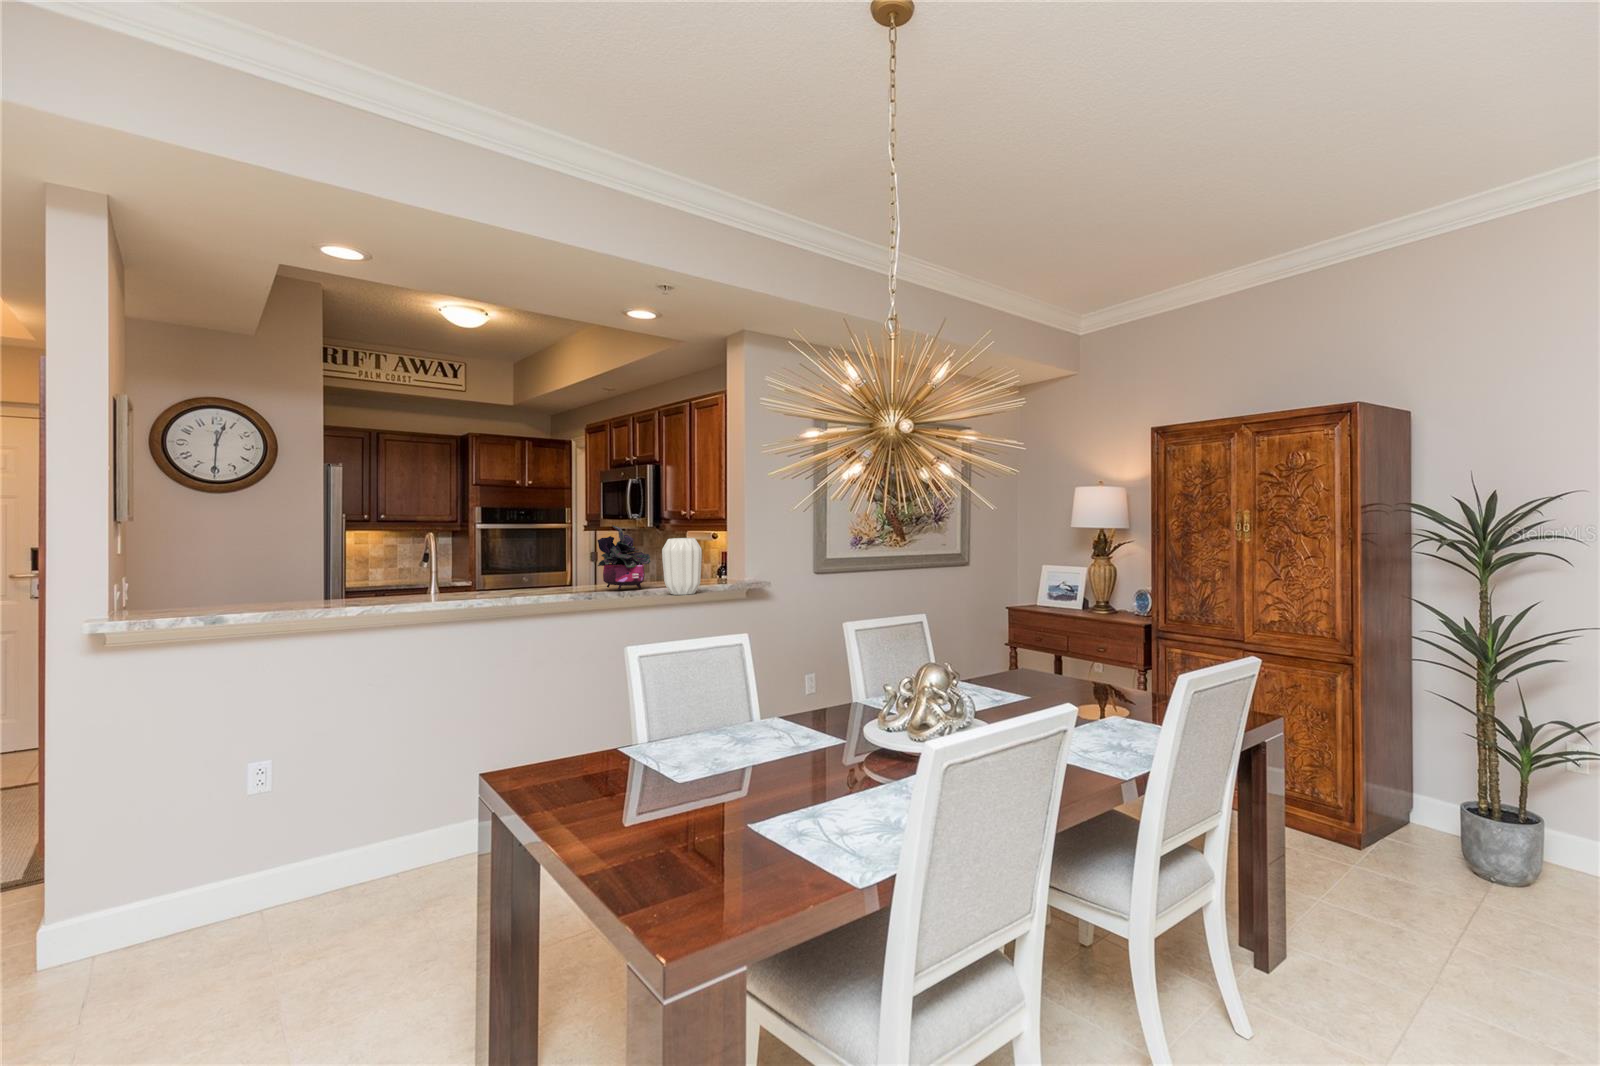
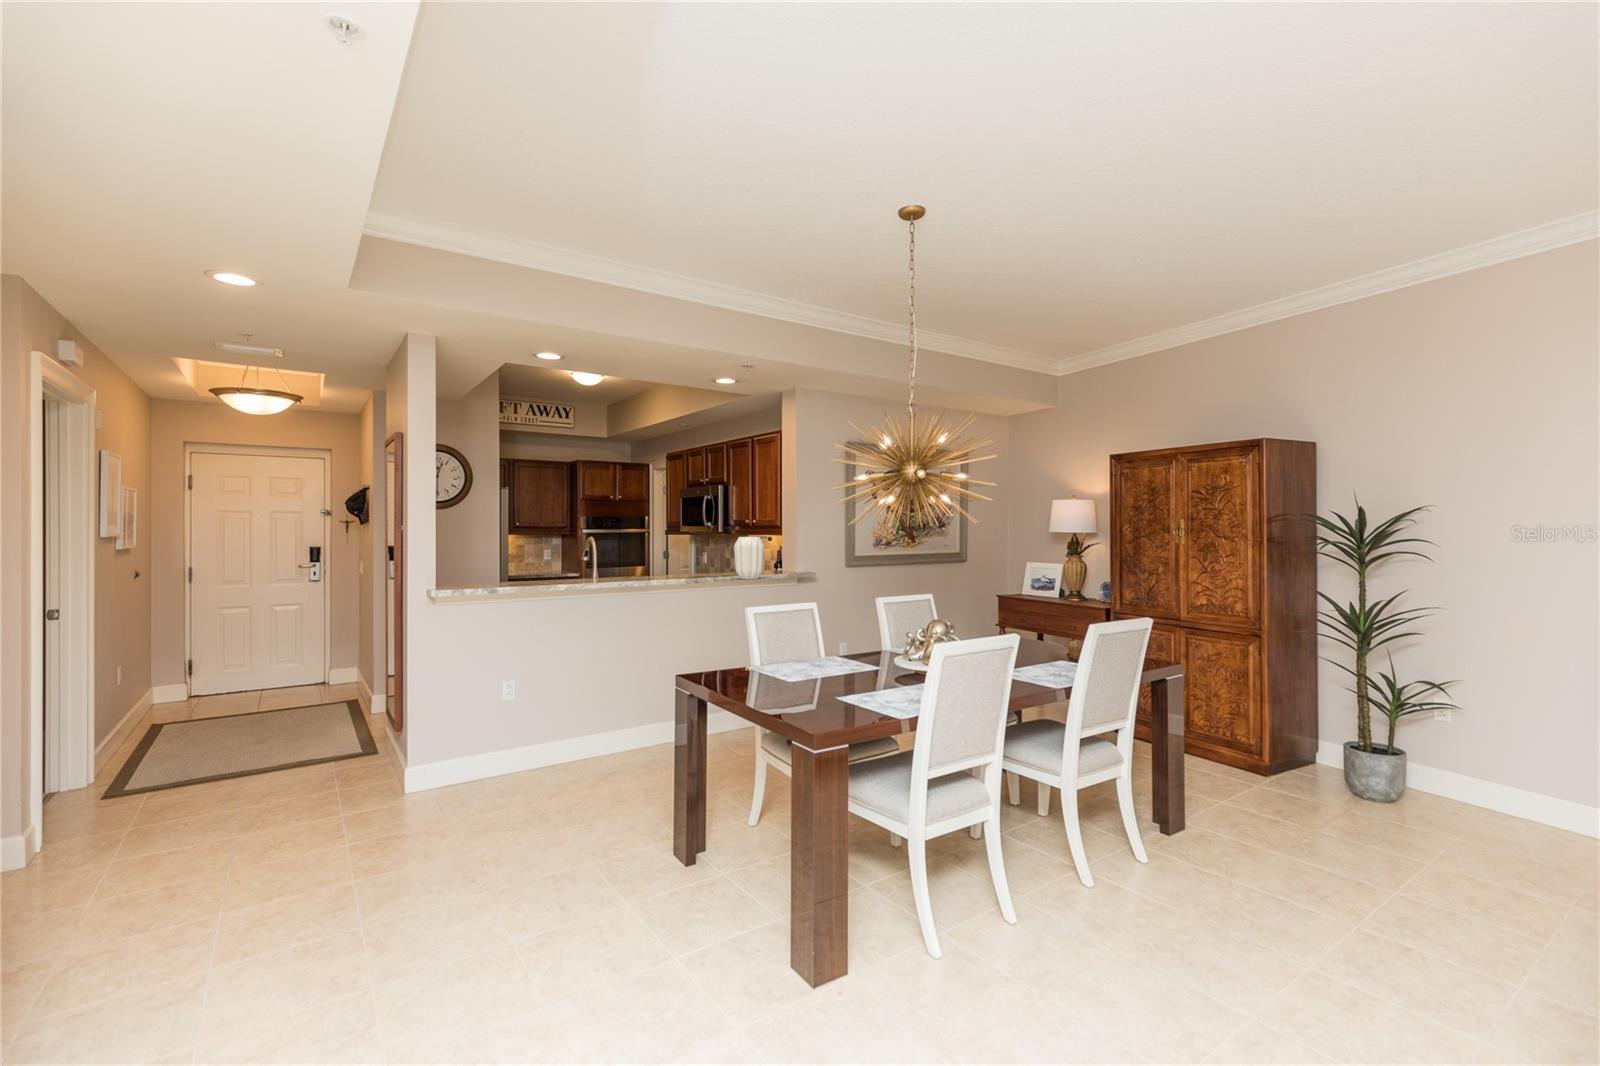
potted plant: present [598,526,651,590] -> none [683,528,723,577]

